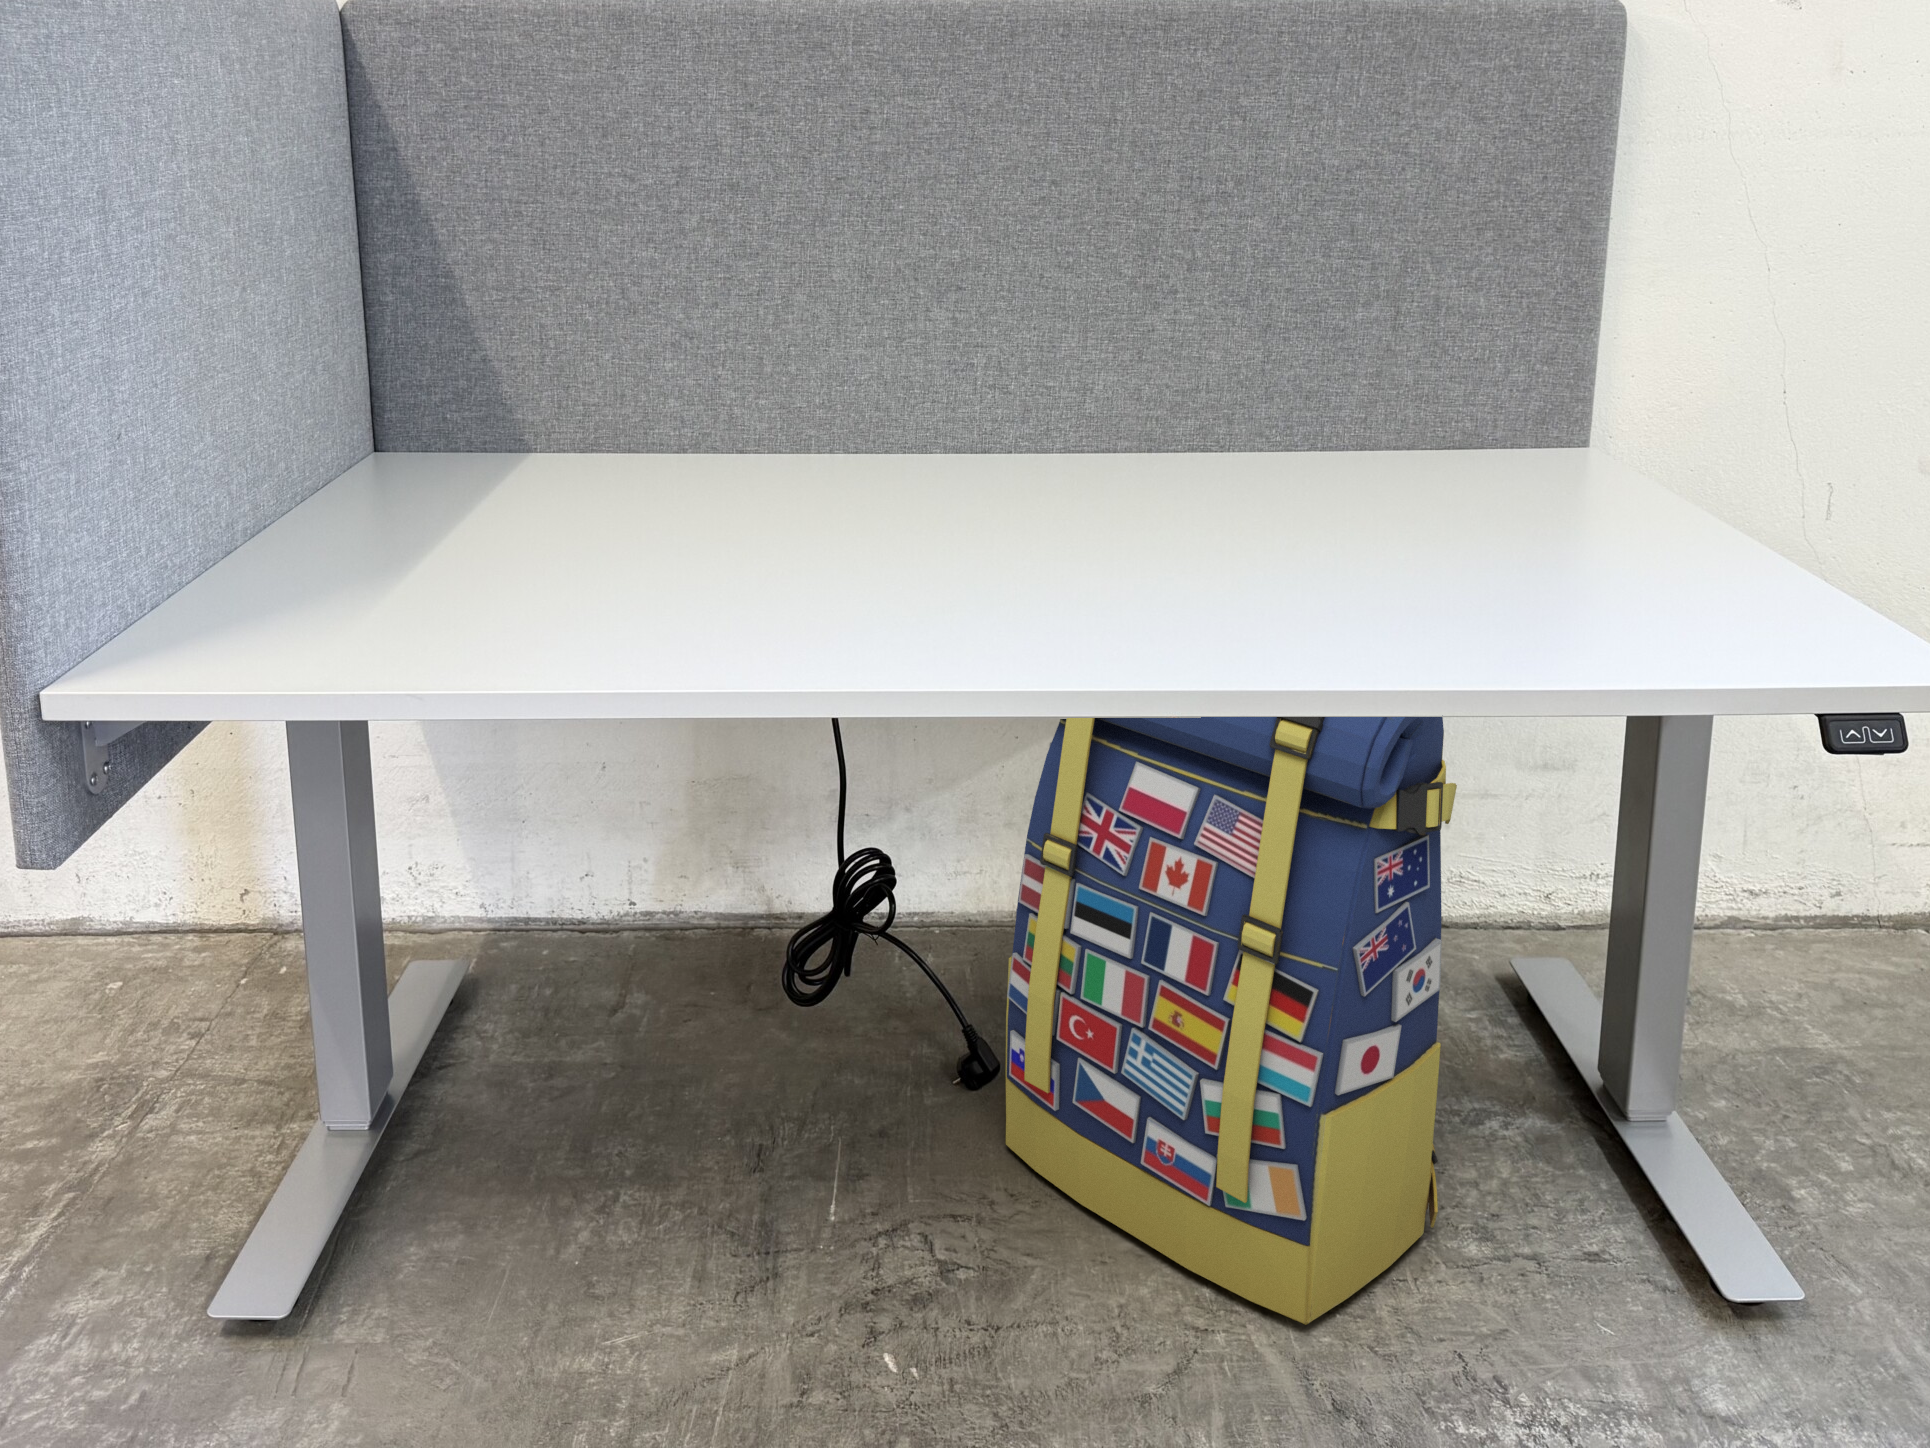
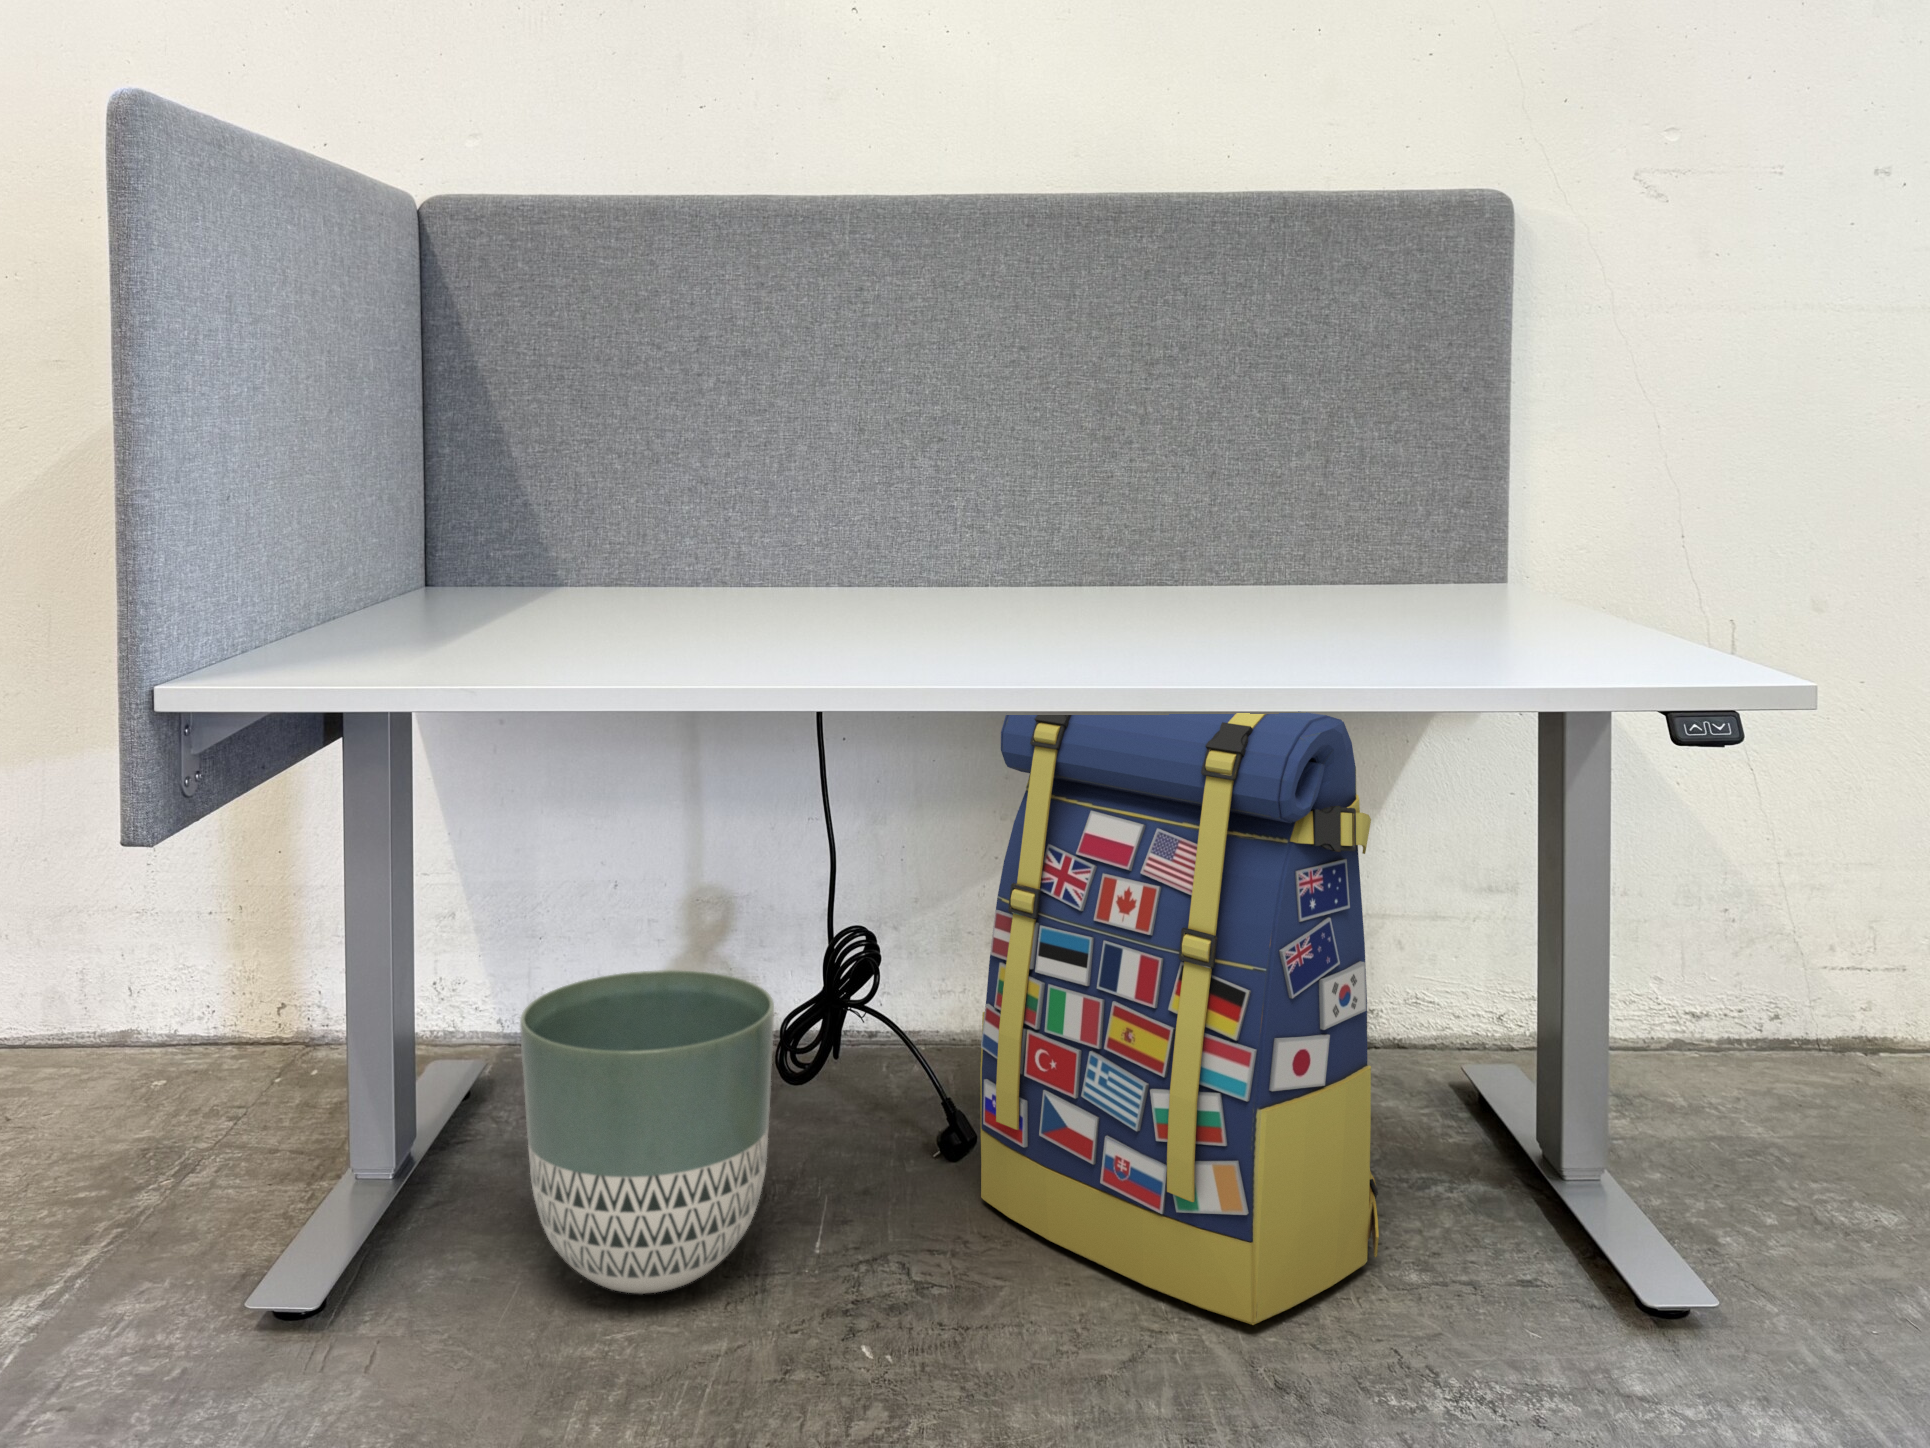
planter: none [498,926,782,1287] -> present [520,970,774,1294]

